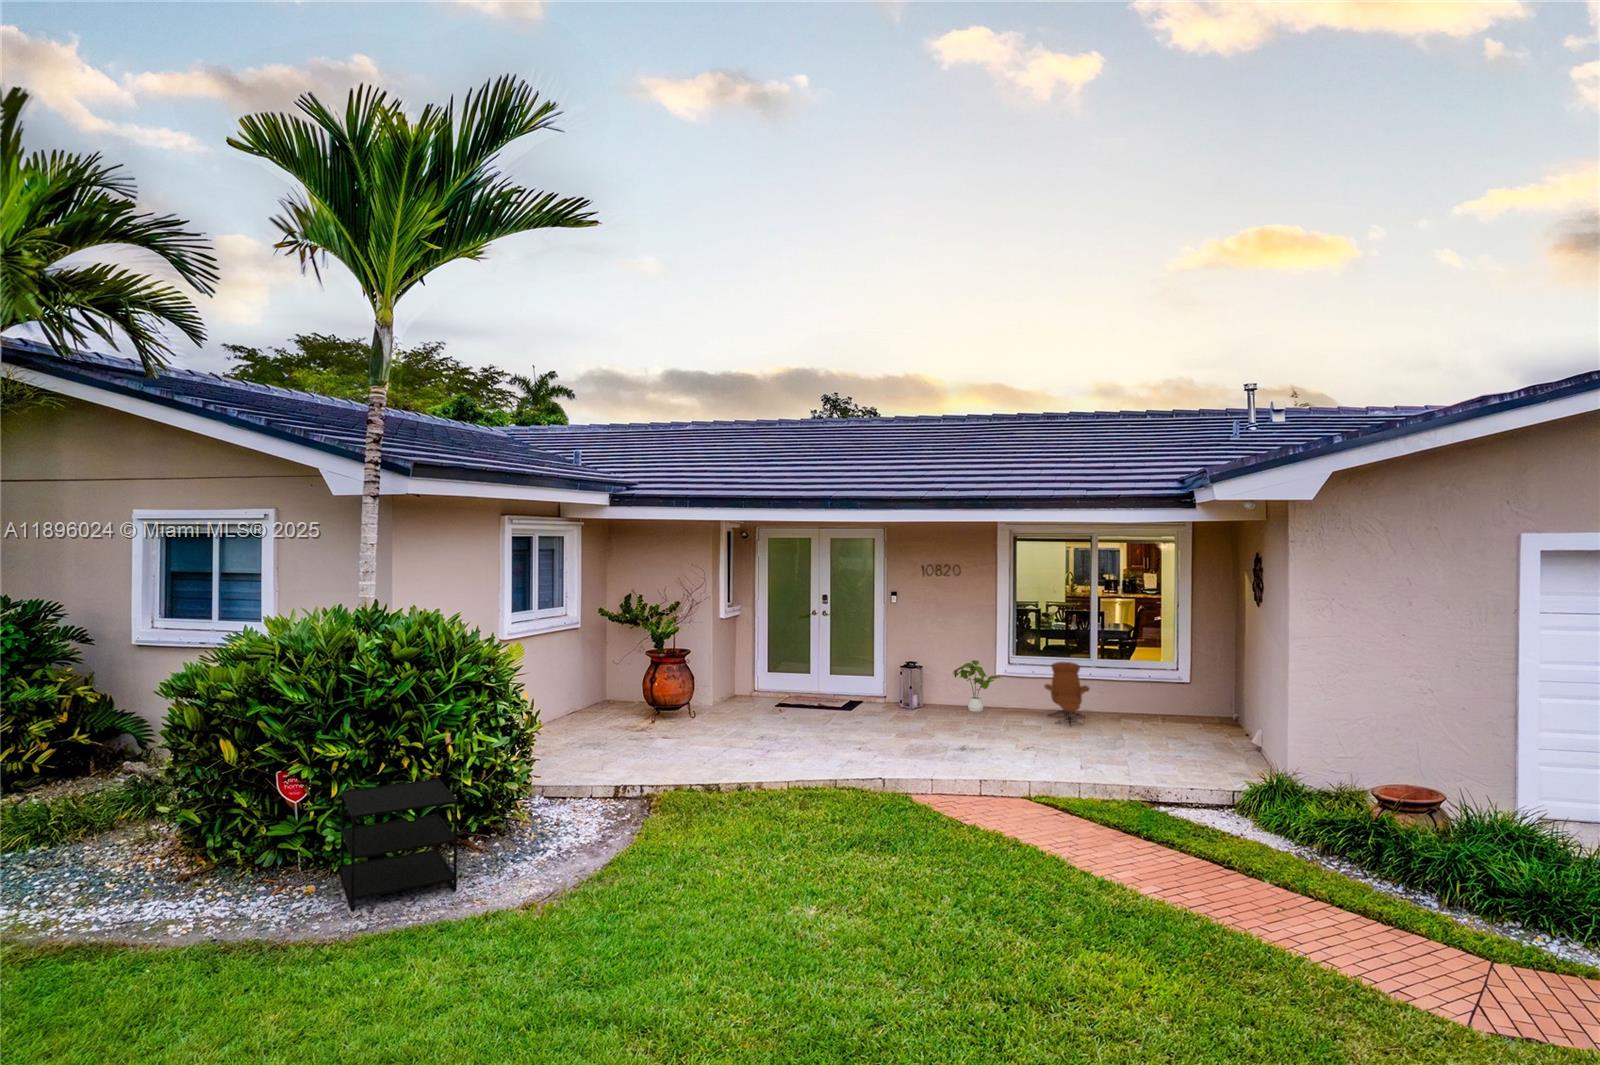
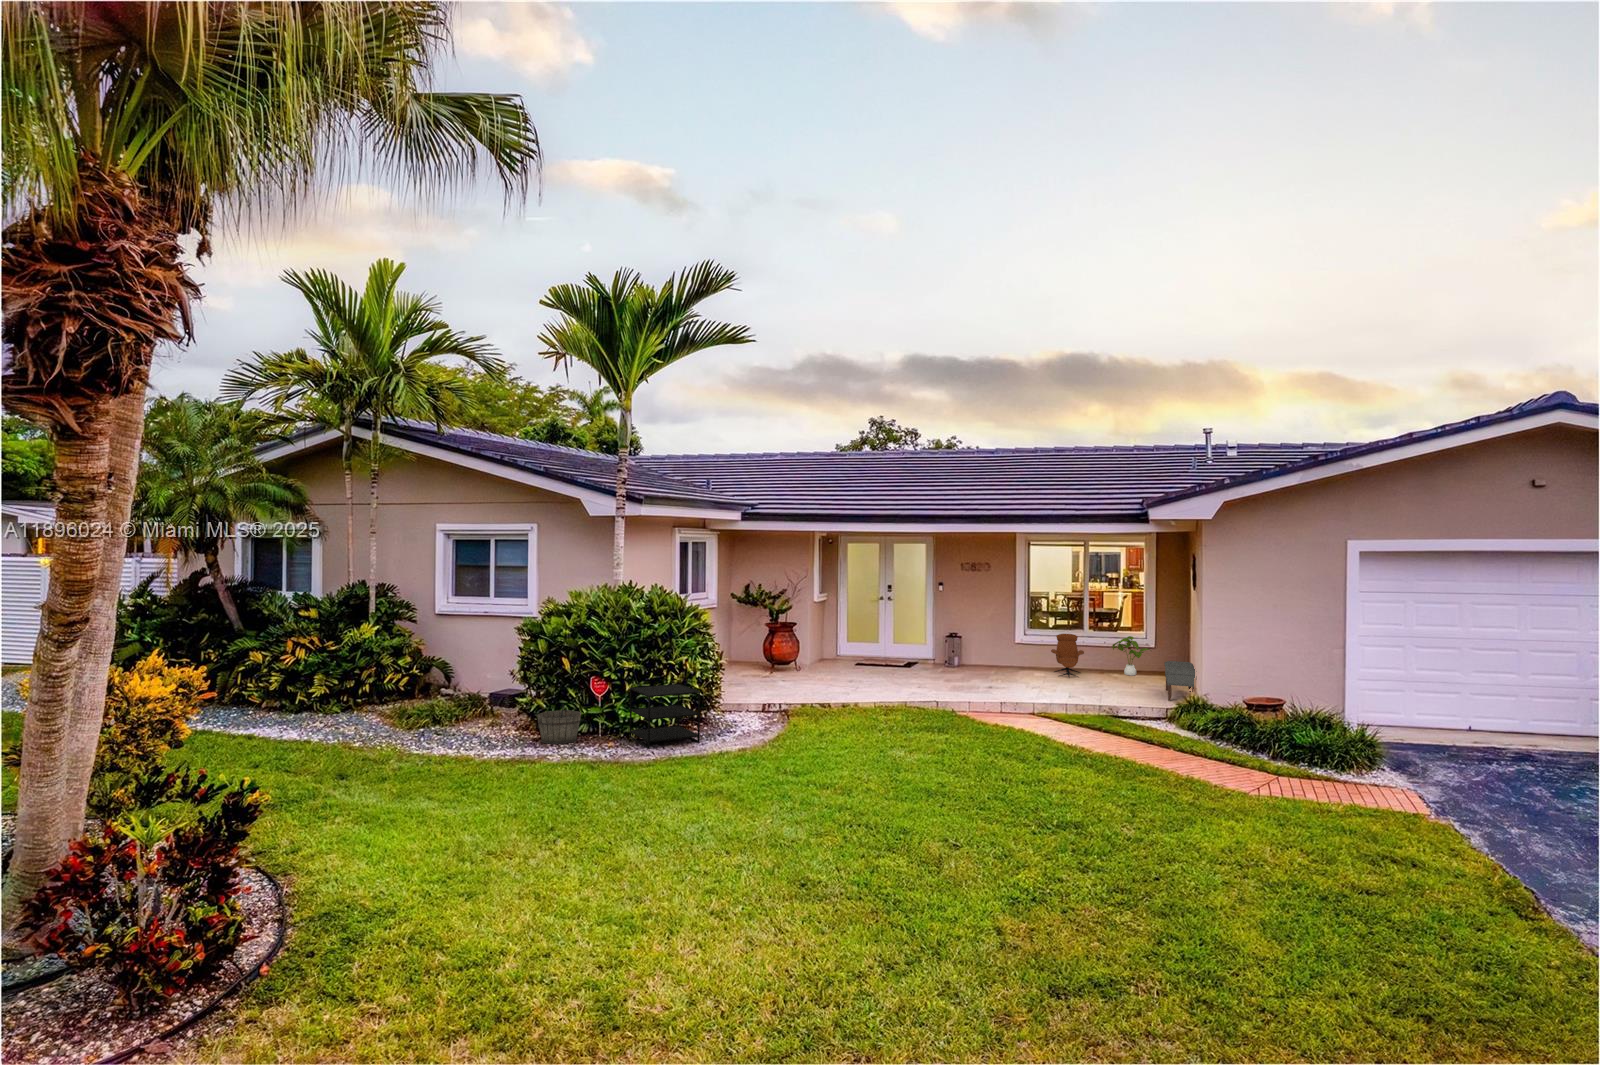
house plant: present [953,660,1001,712] -> present [1112,636,1150,675]
bench: none [1209,708,1266,774] -> present [1164,661,1195,701]
wooden bucket: none [161,823,253,899] -> present [537,704,581,744]

